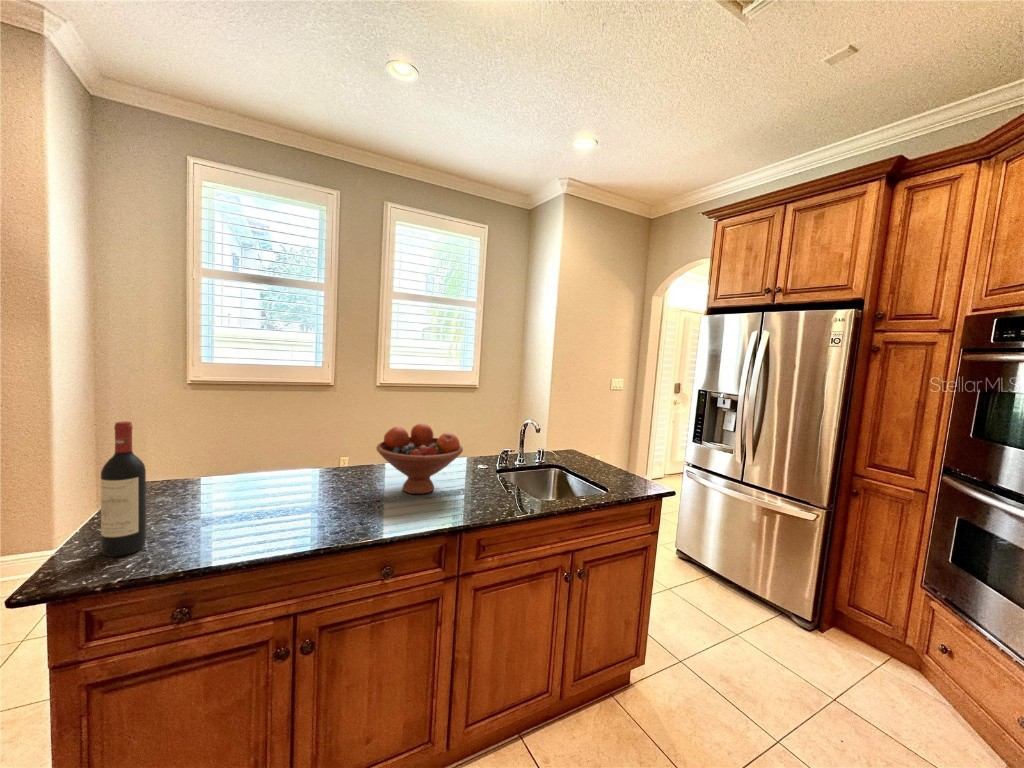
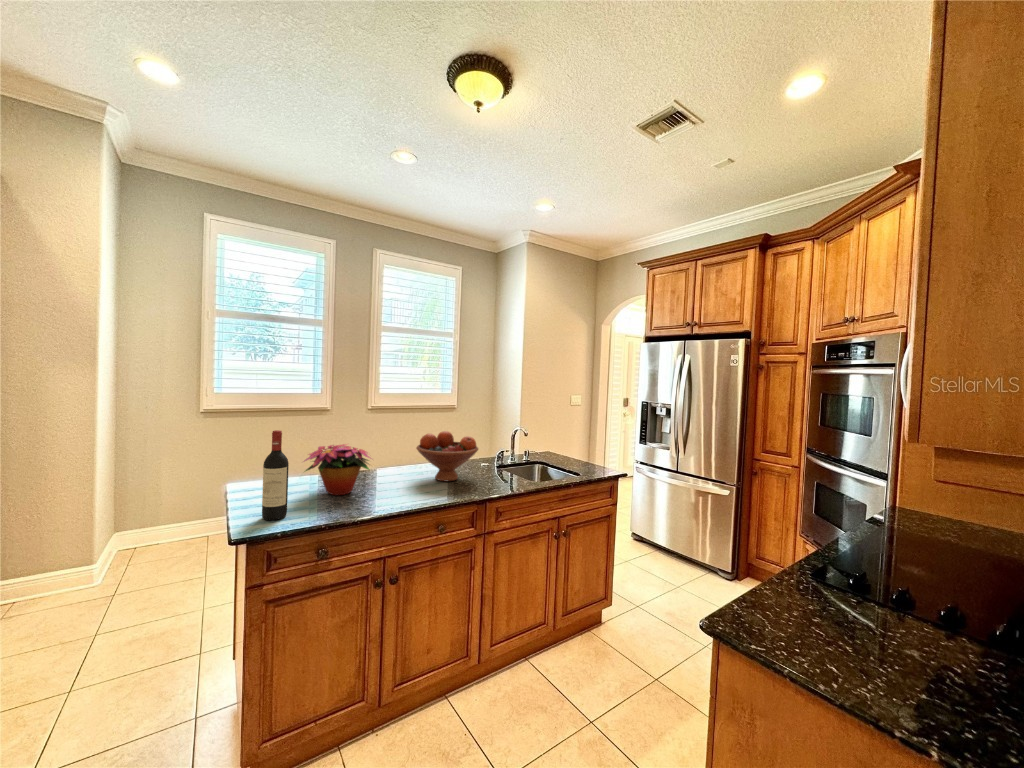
flower arrangement: none [190,438,310,511] -> present [305,444,370,495]

